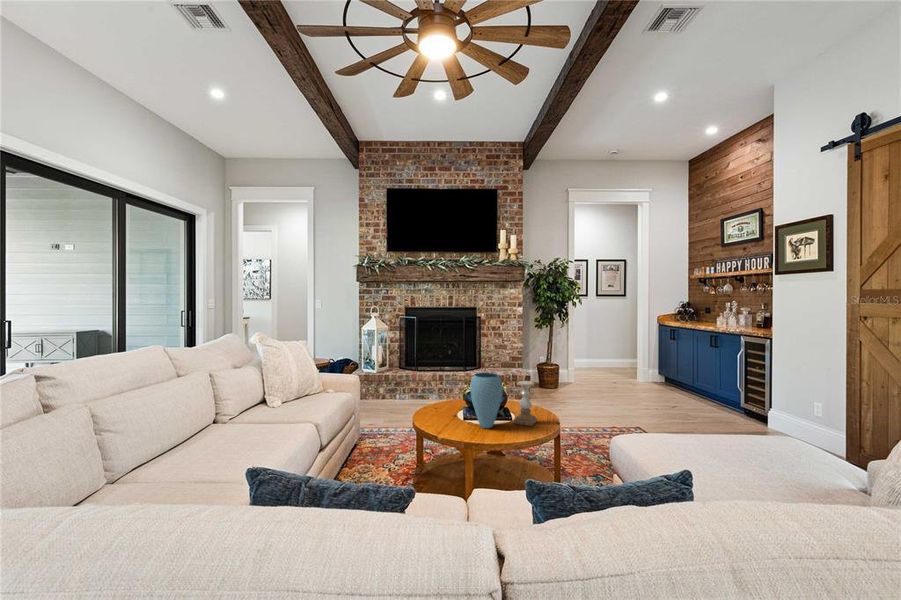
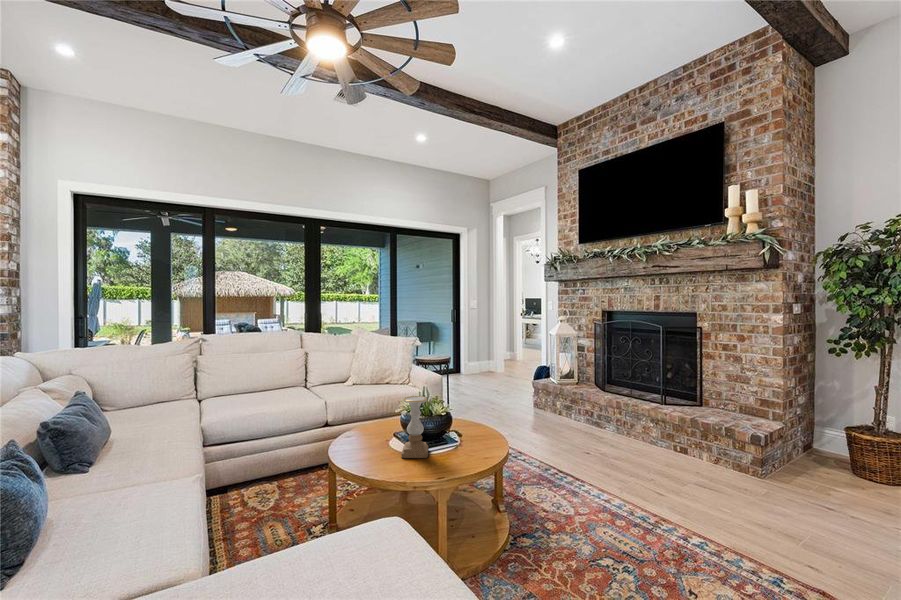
vase: present [470,372,503,428] -> none [358,375,398,443]

